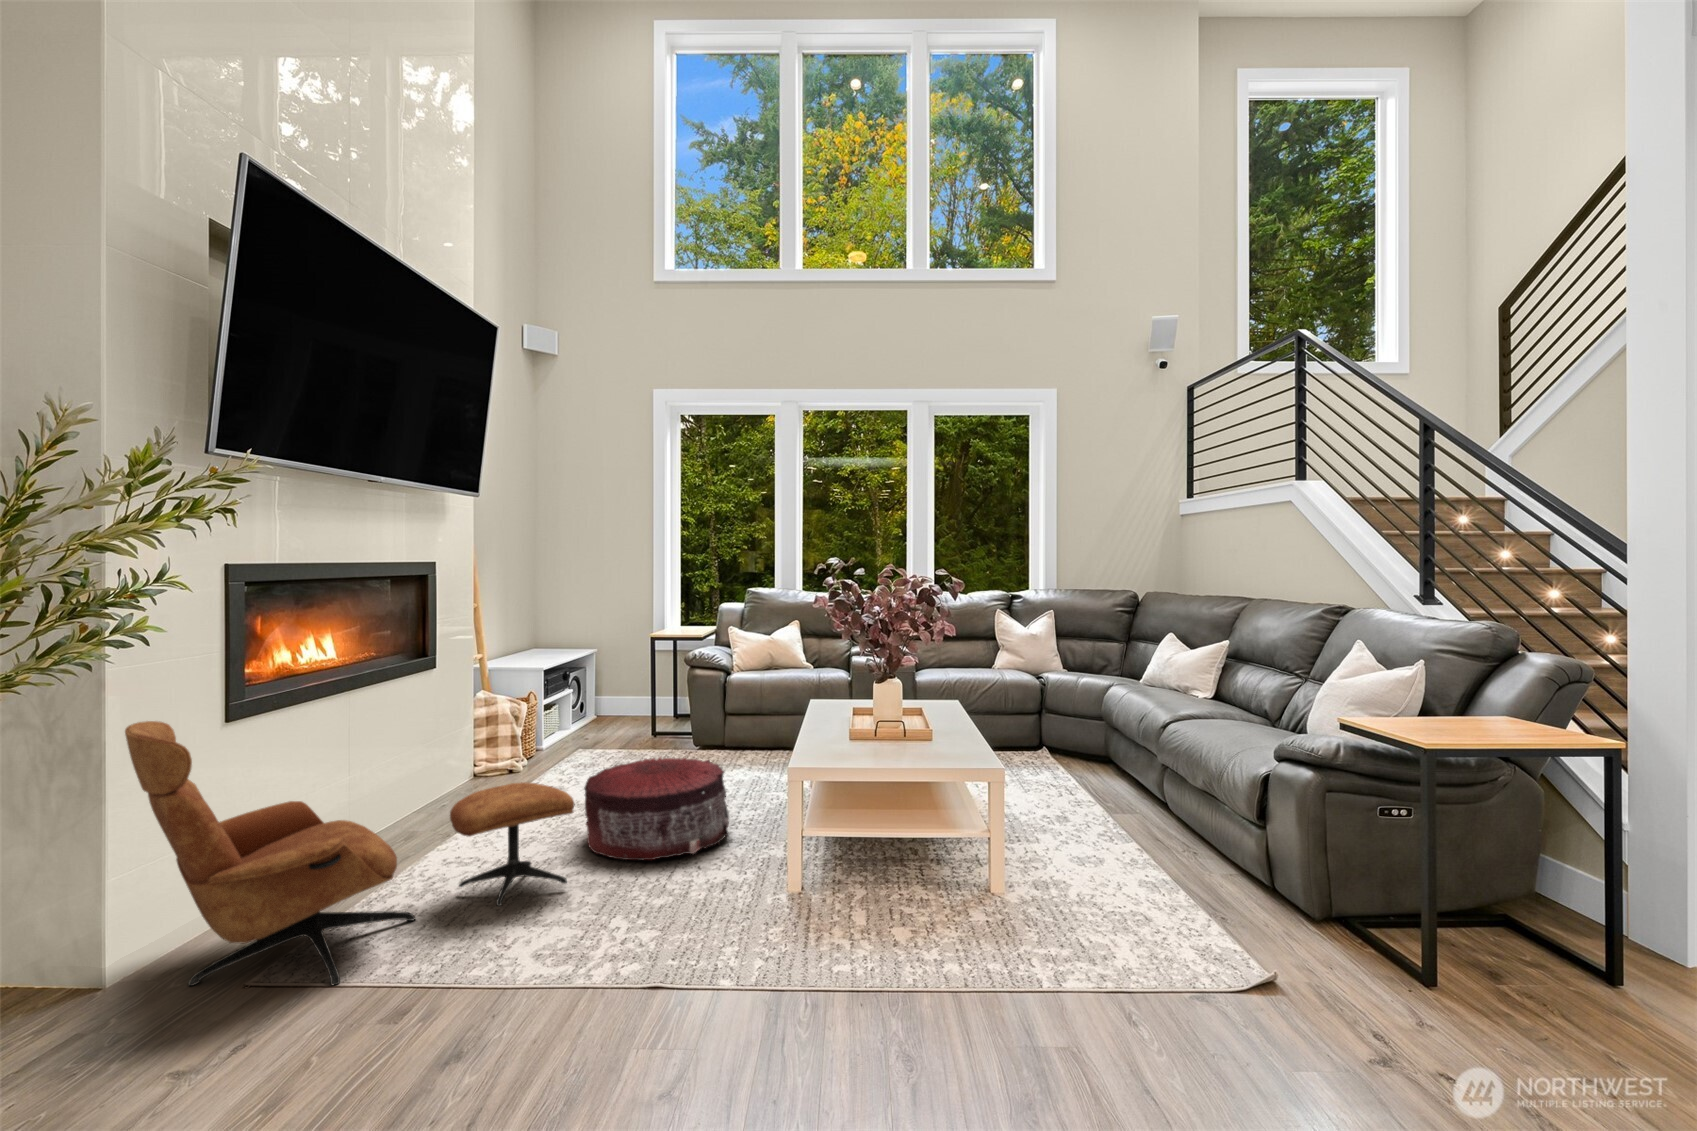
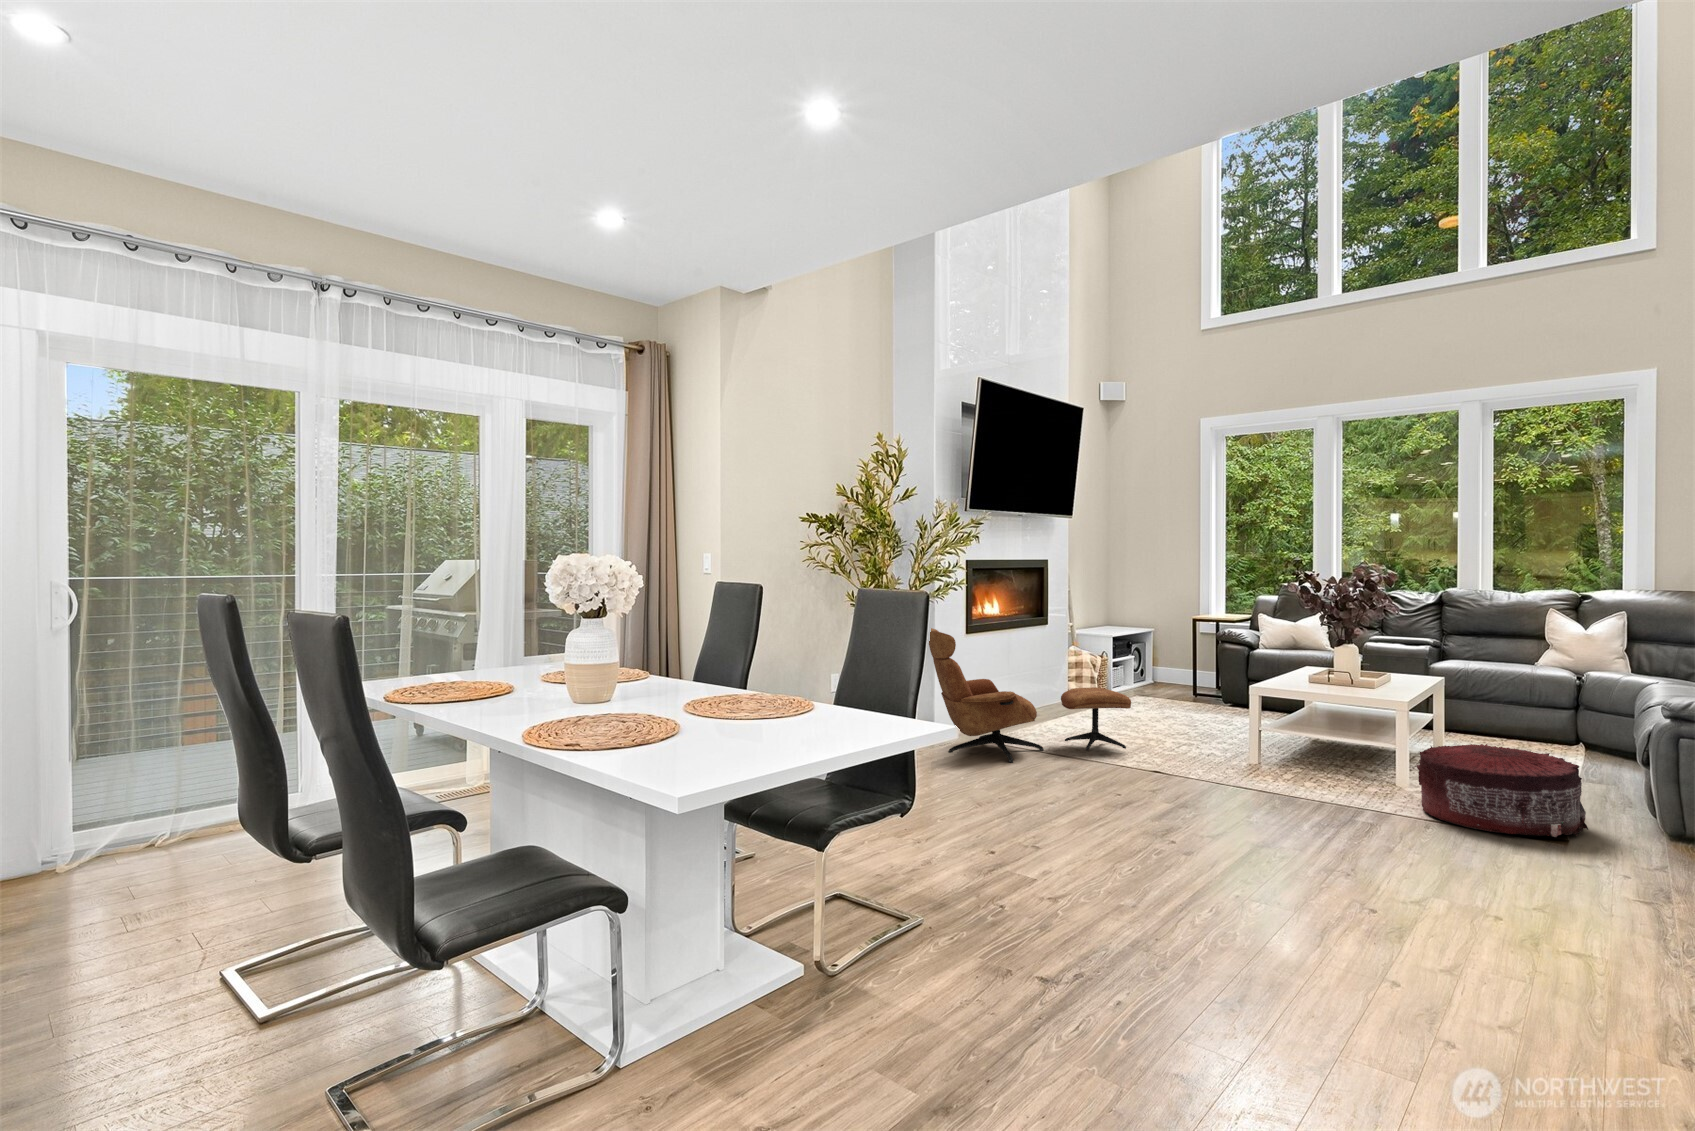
pouf: present [584,757,729,860] -> present [1417,744,1588,837]

